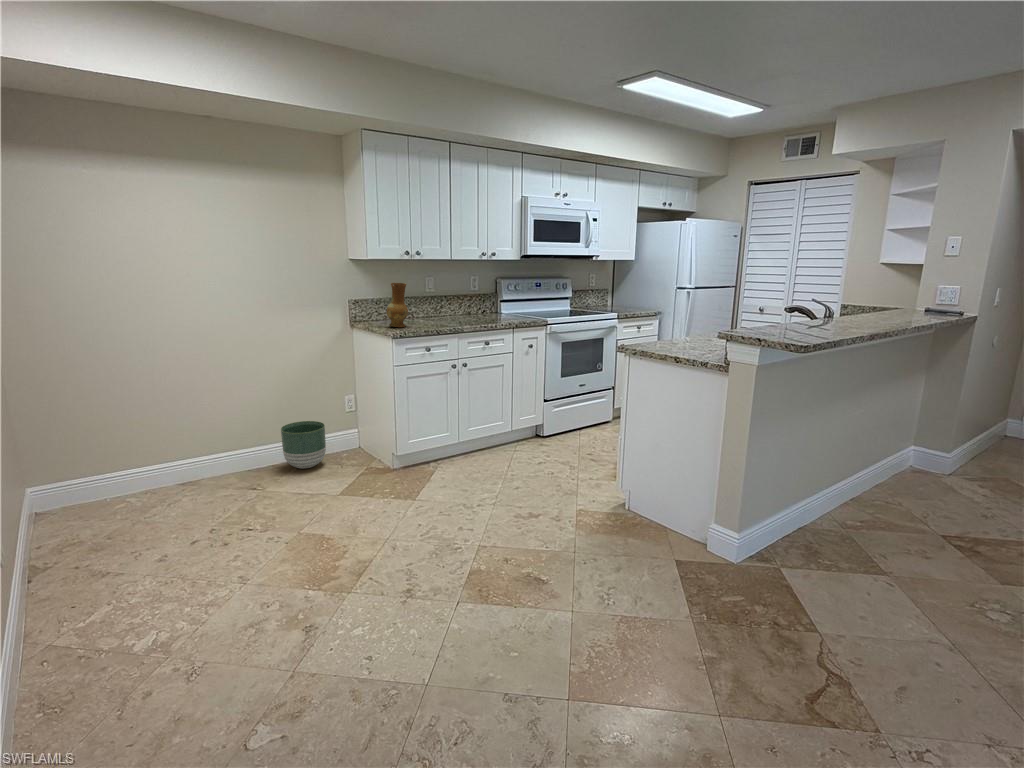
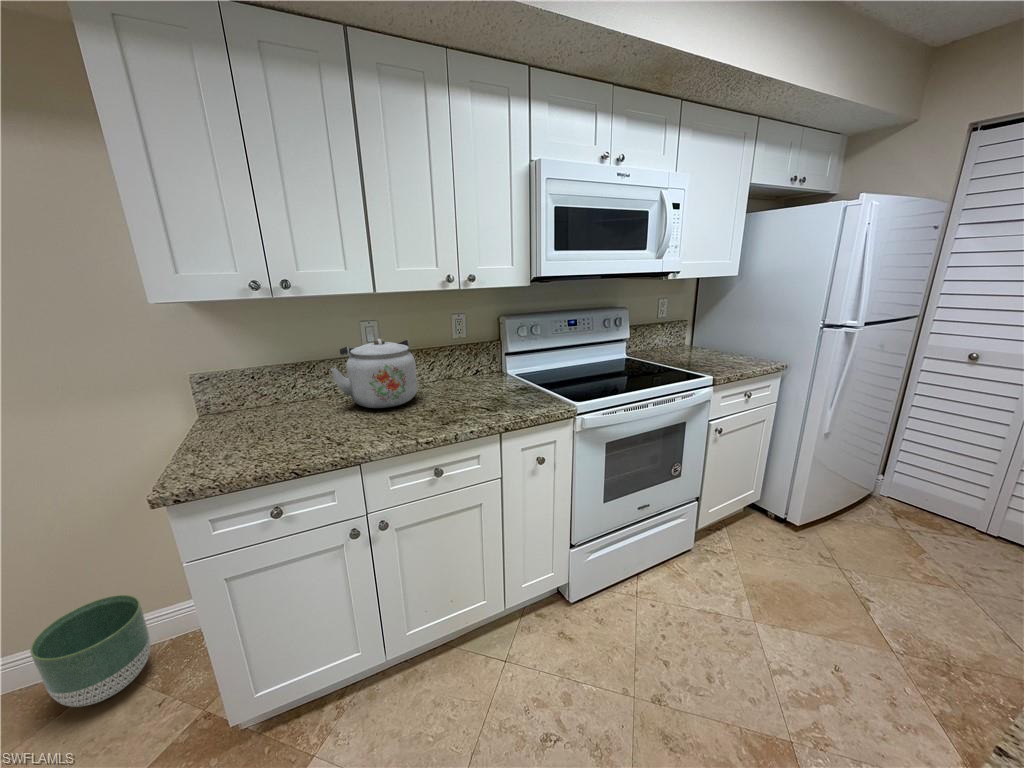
ceramic jug: present [386,283,408,327] -> none [208,352,263,448]
kettle: none [421,284,463,320] -> present [331,339,417,408]

